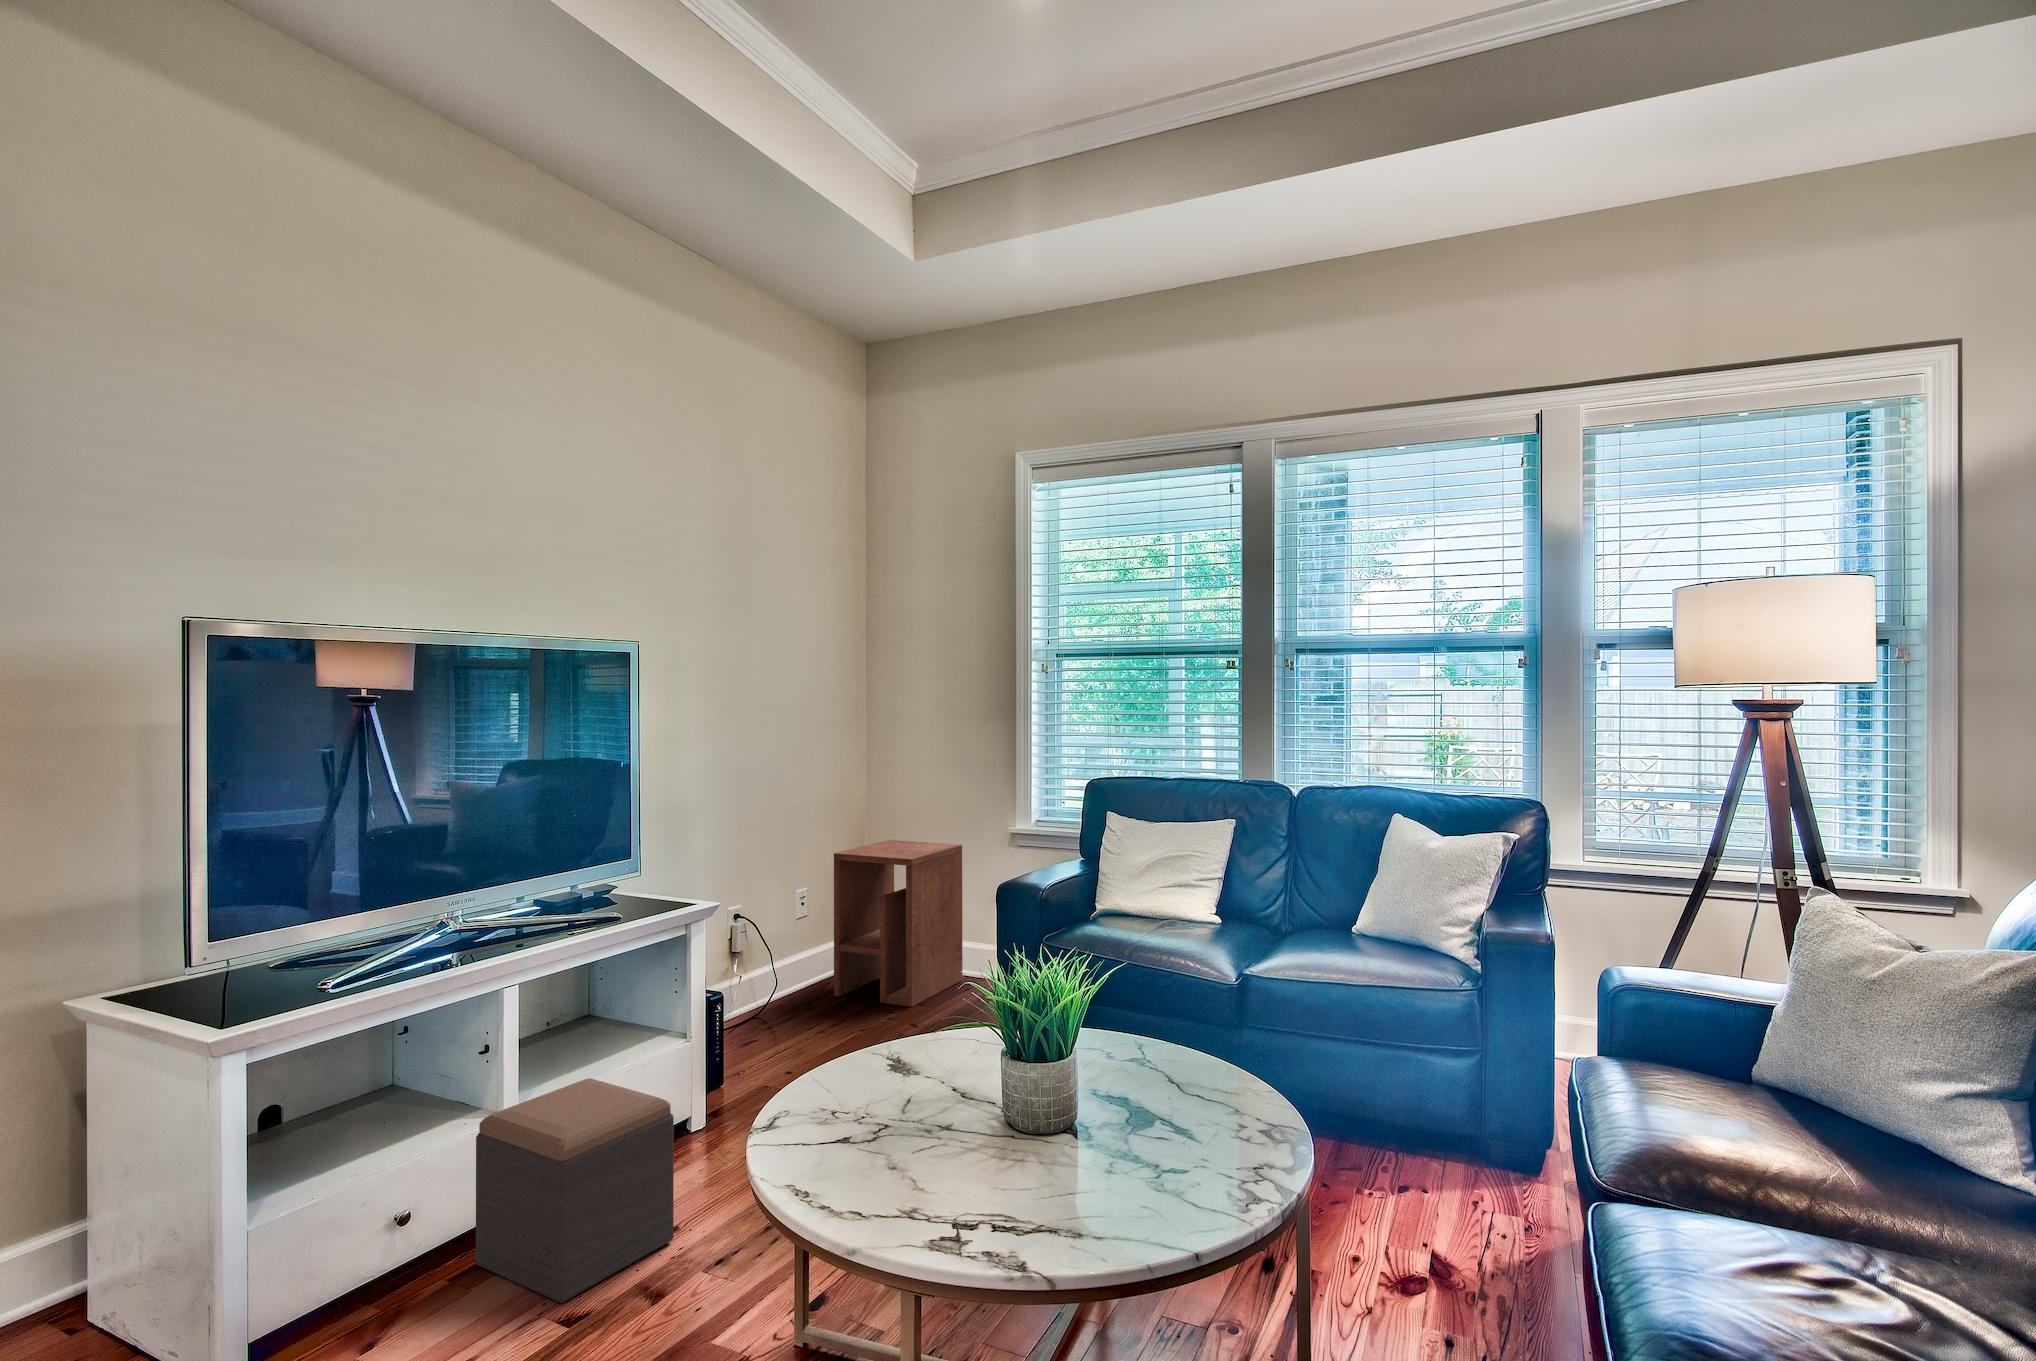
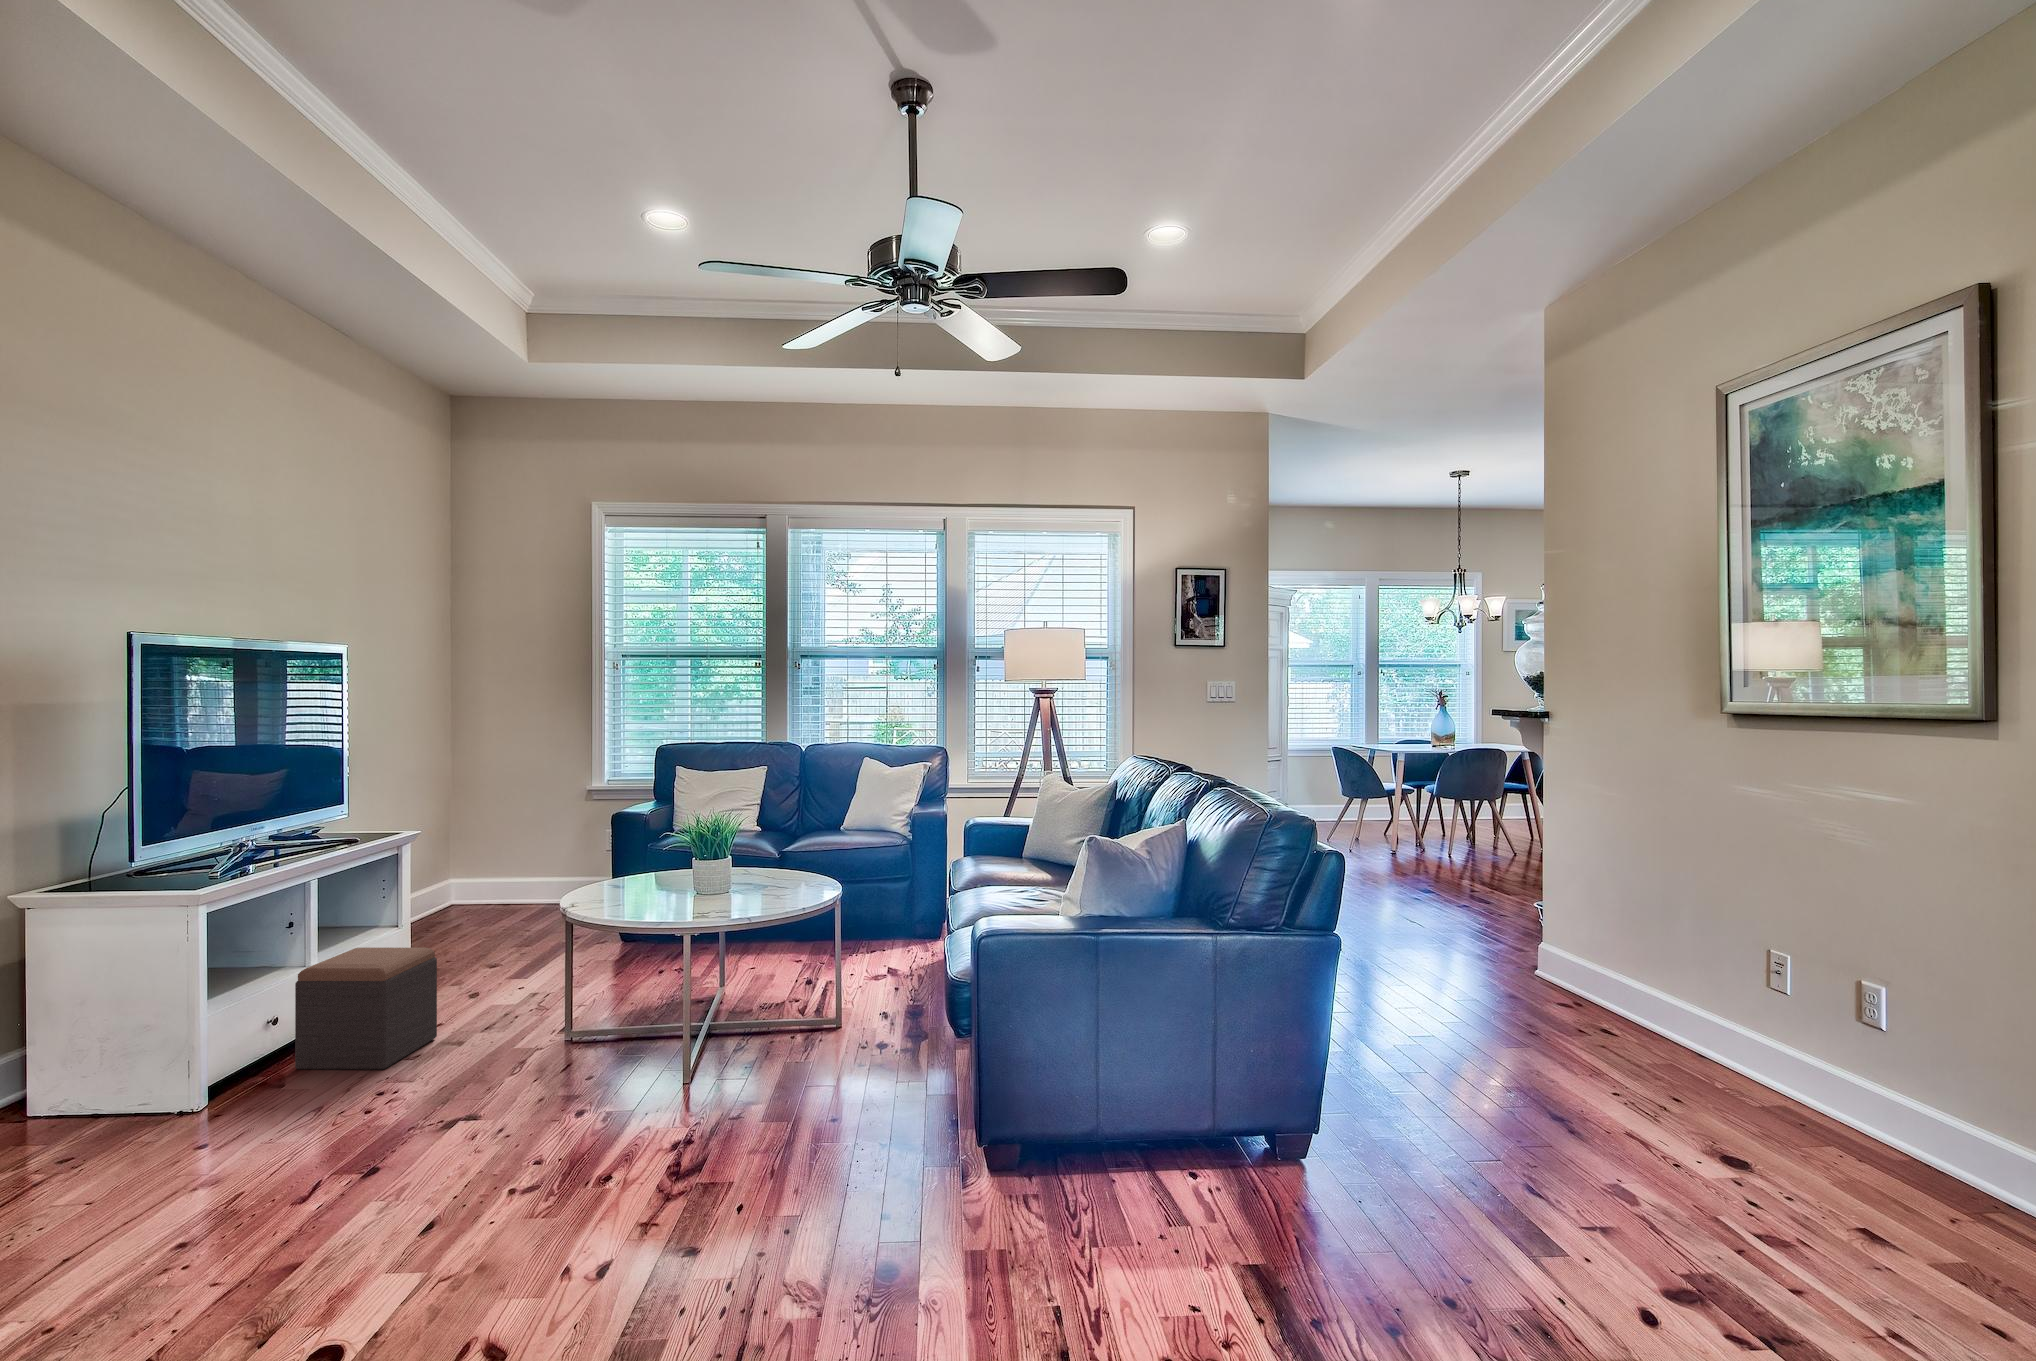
side table: present [834,840,963,1007] -> none [440,801,545,924]

